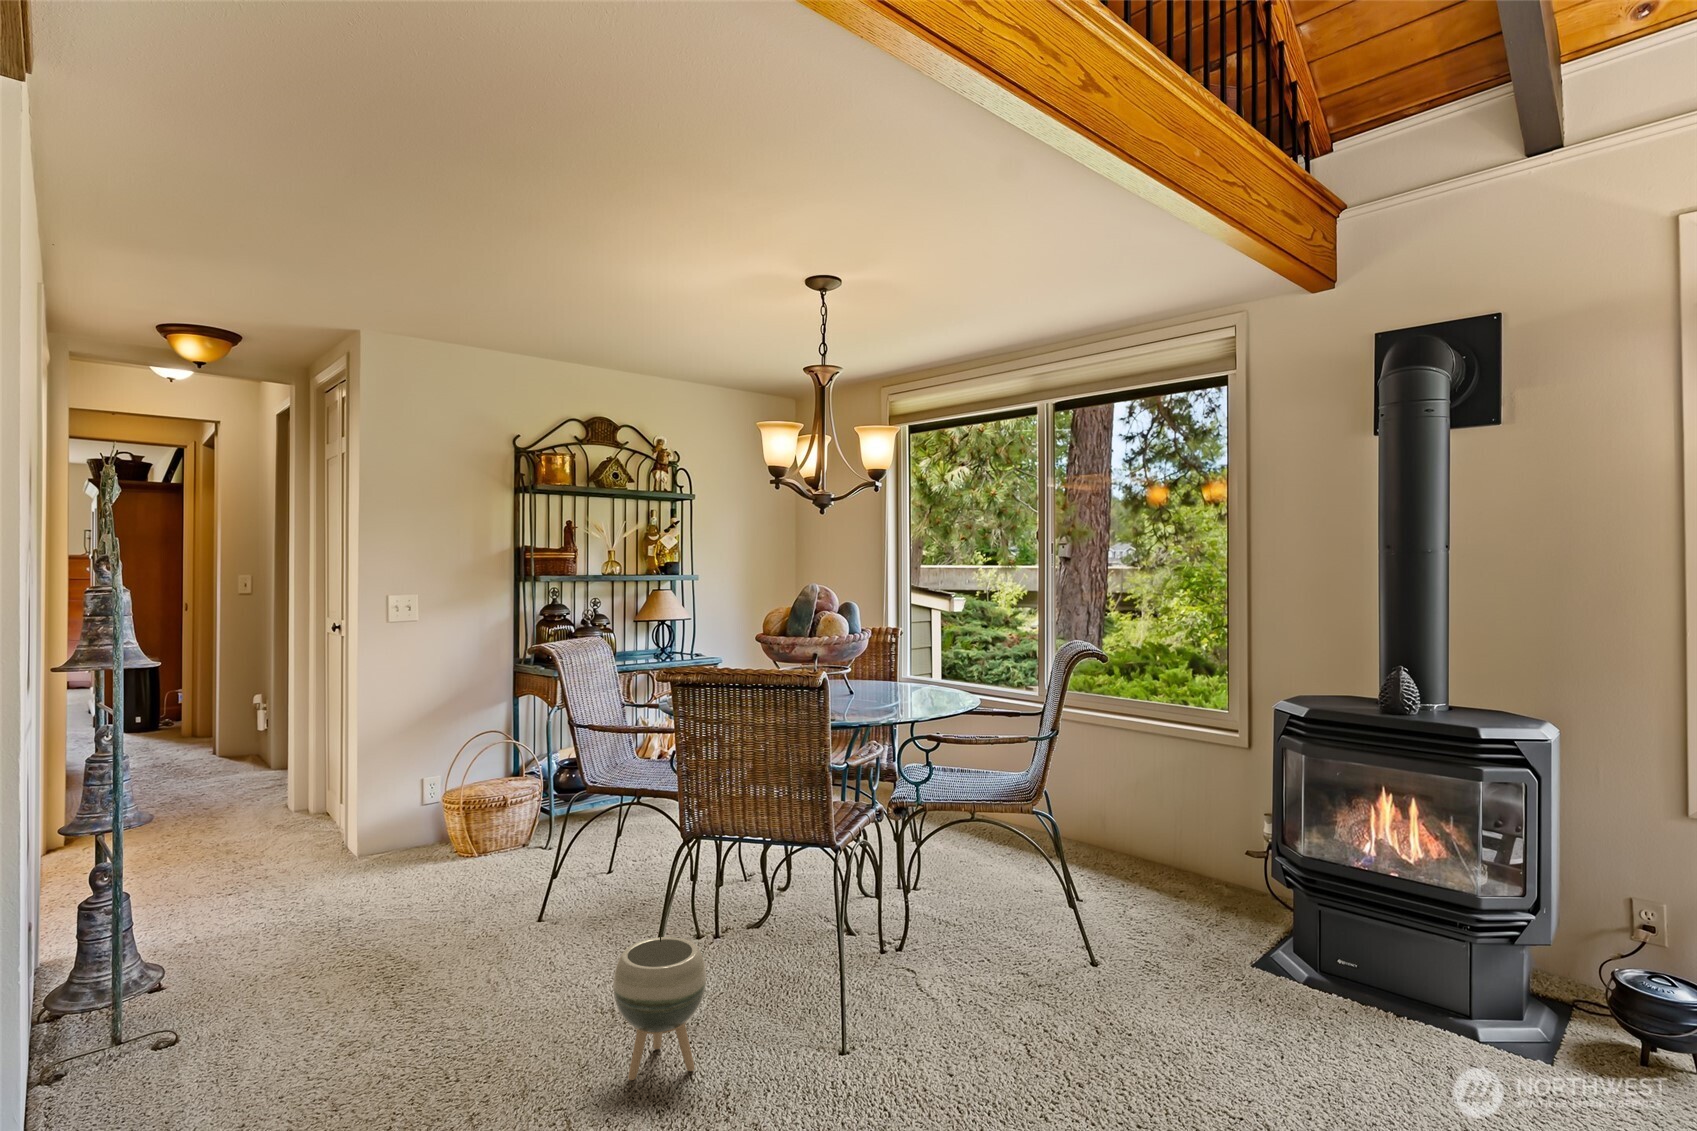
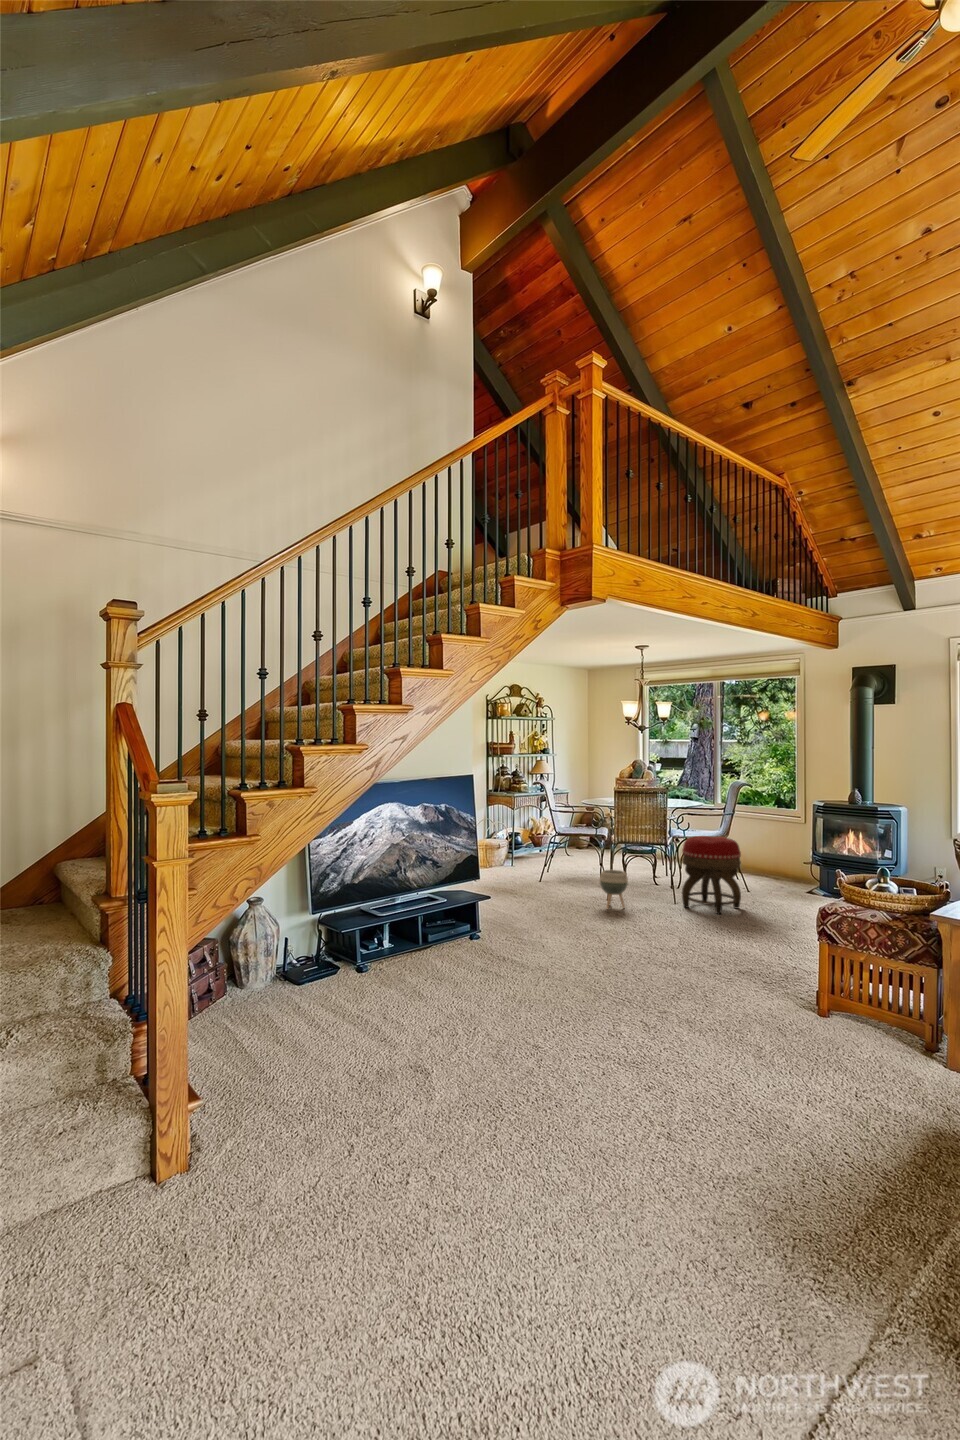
footstool: none [882,819,1063,1102] -> present [682,836,741,914]

